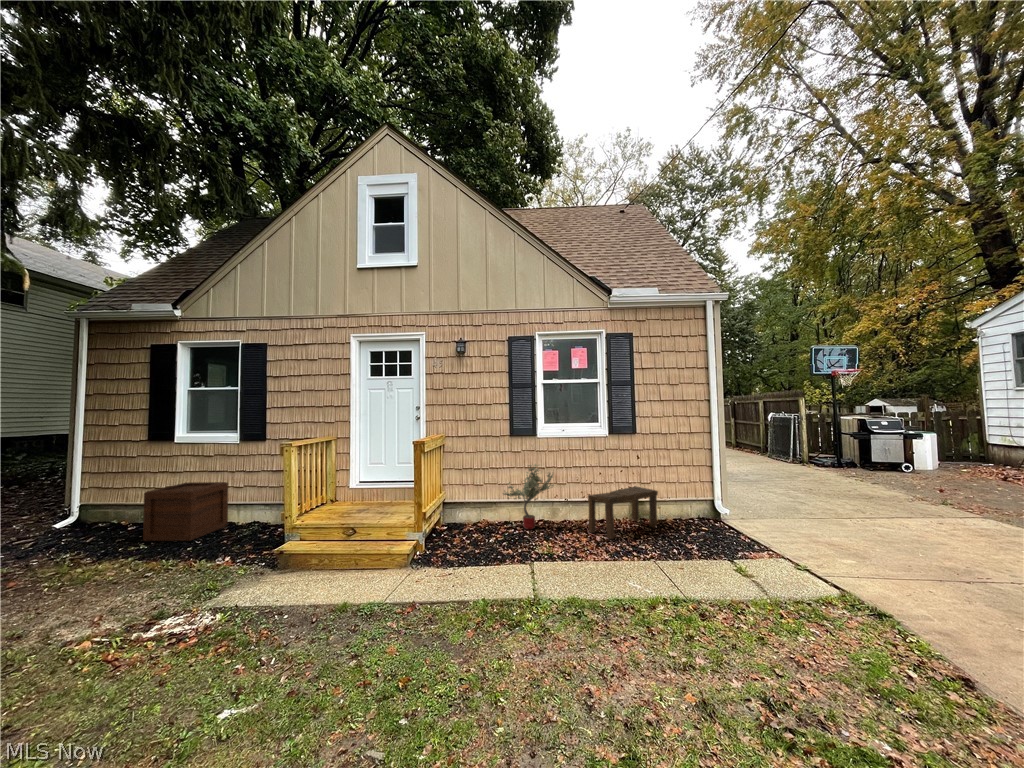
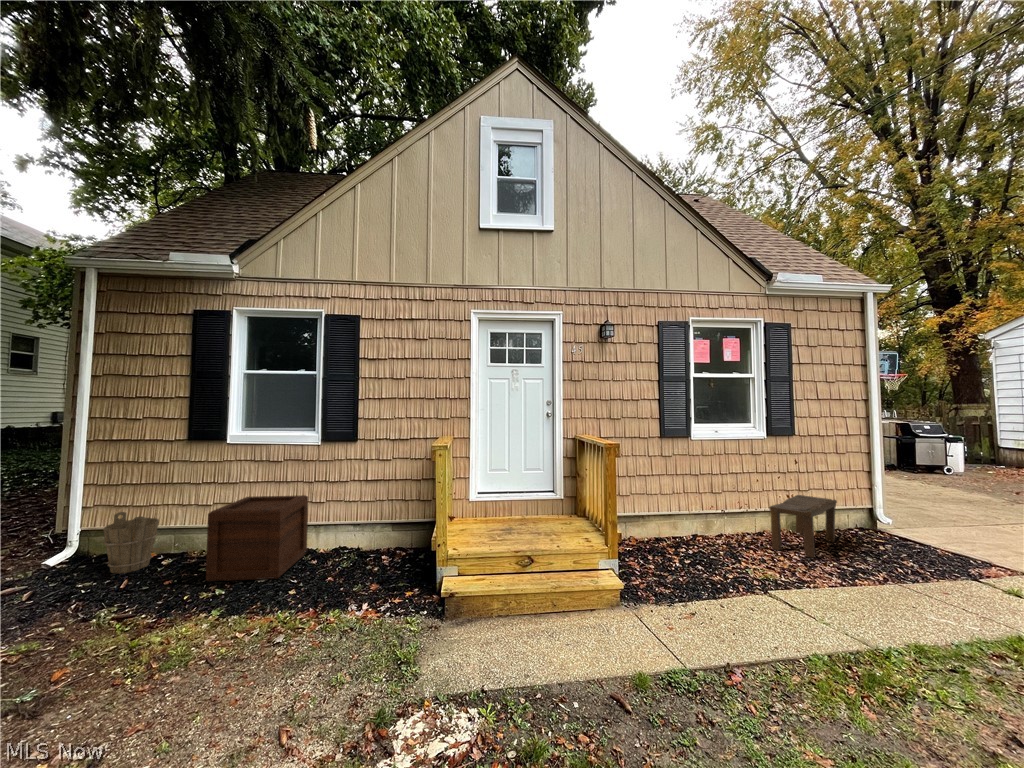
potted tree: present [503,464,554,530] -> none [667,470,727,548]
bucket: none [86,492,127,535] -> present [103,512,159,574]

